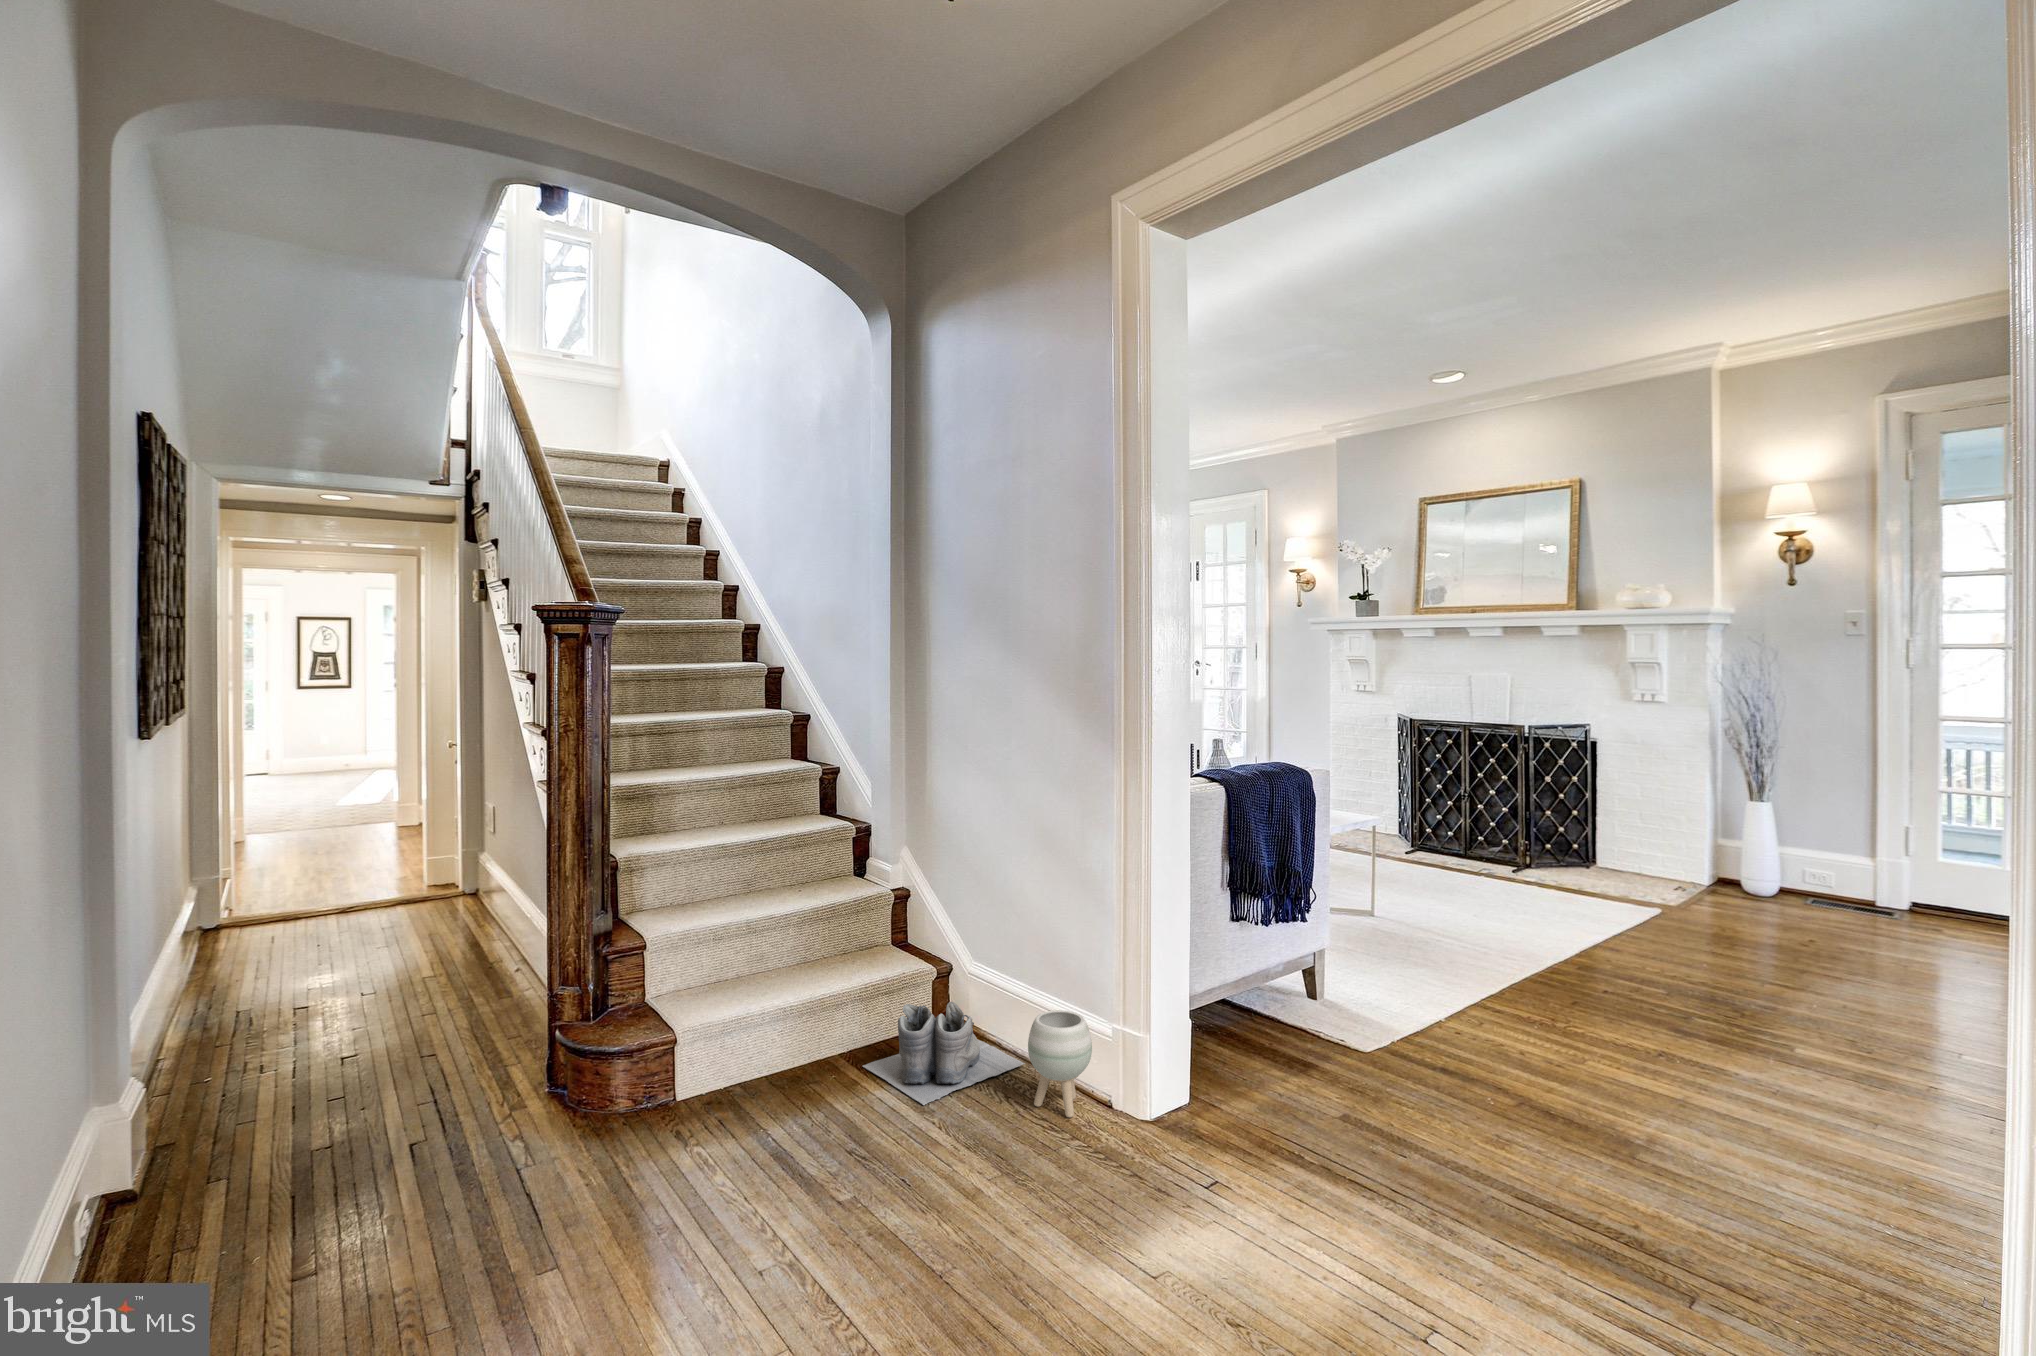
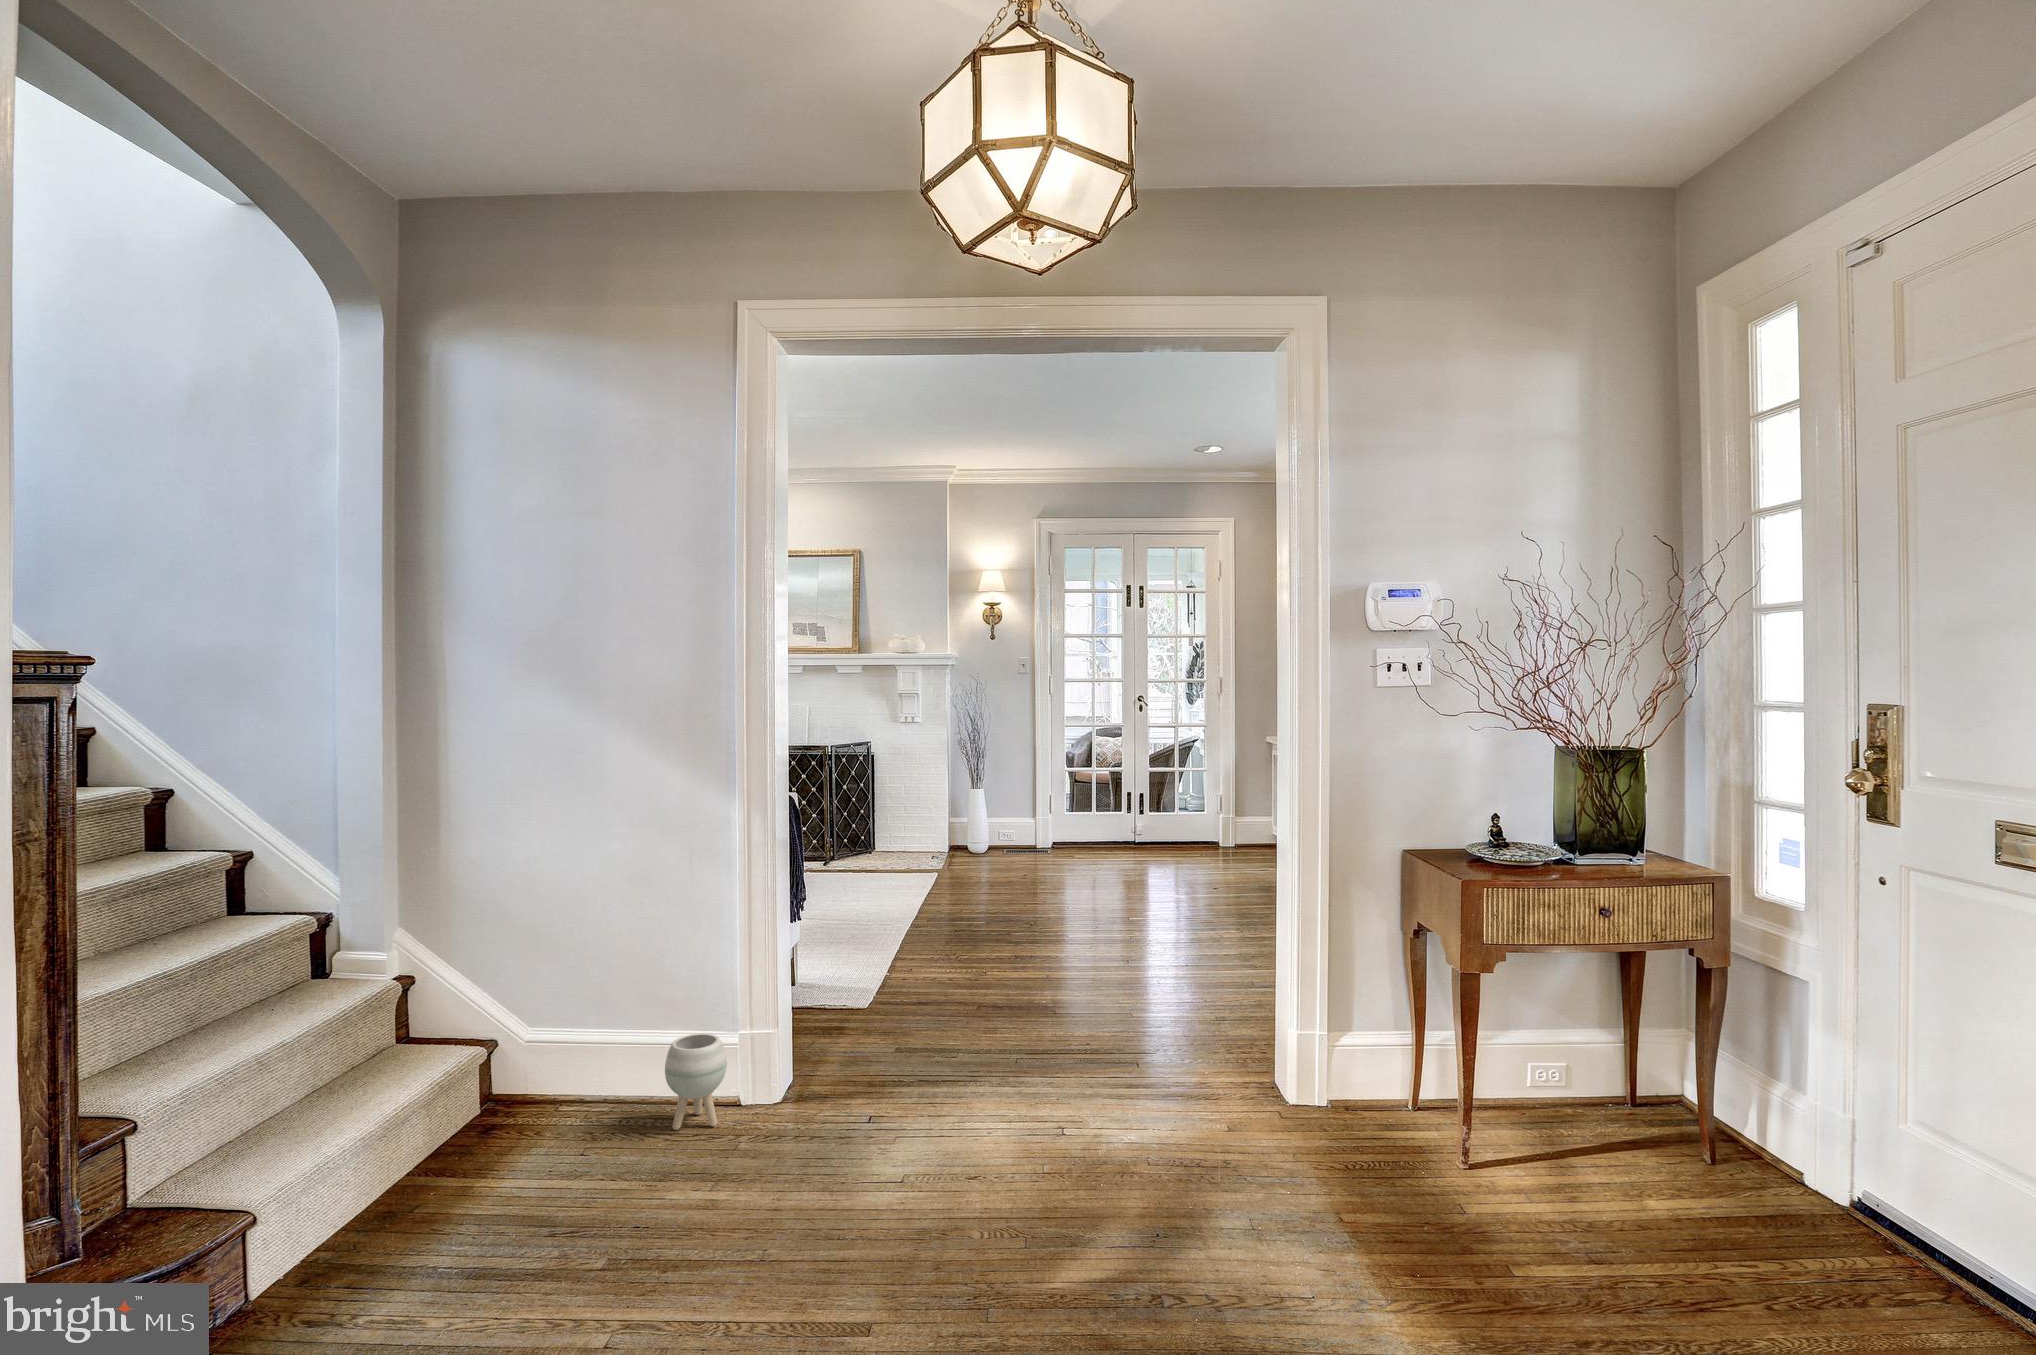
boots: present [863,1002,1024,1105] -> none [451,1065,625,1169]

